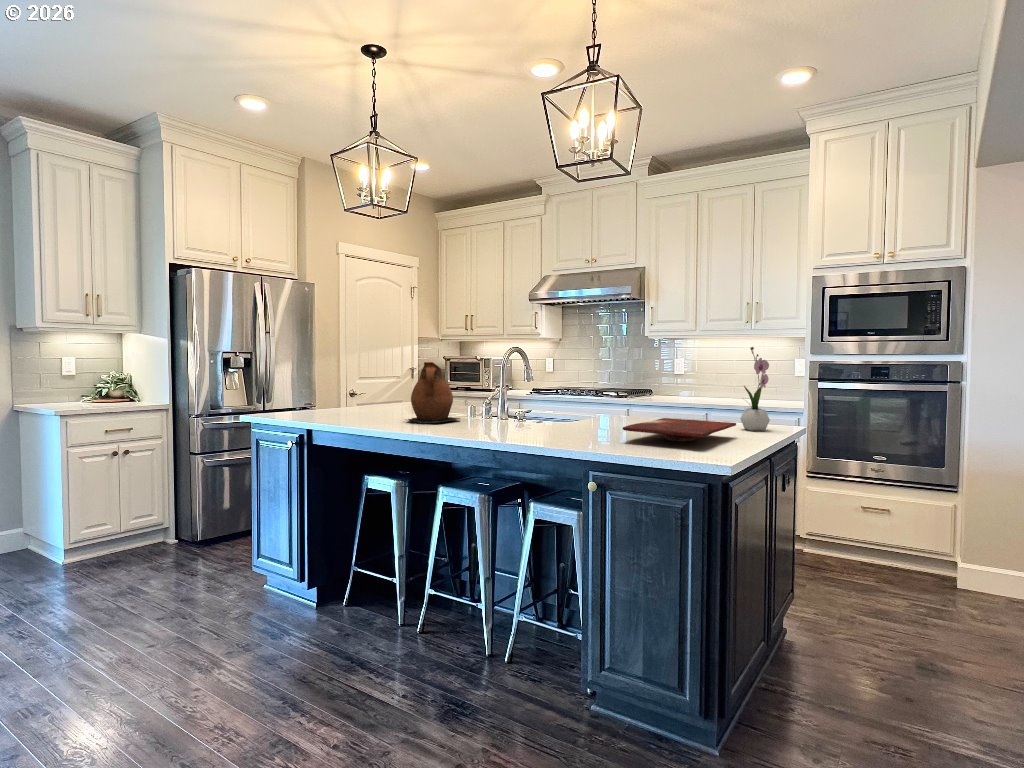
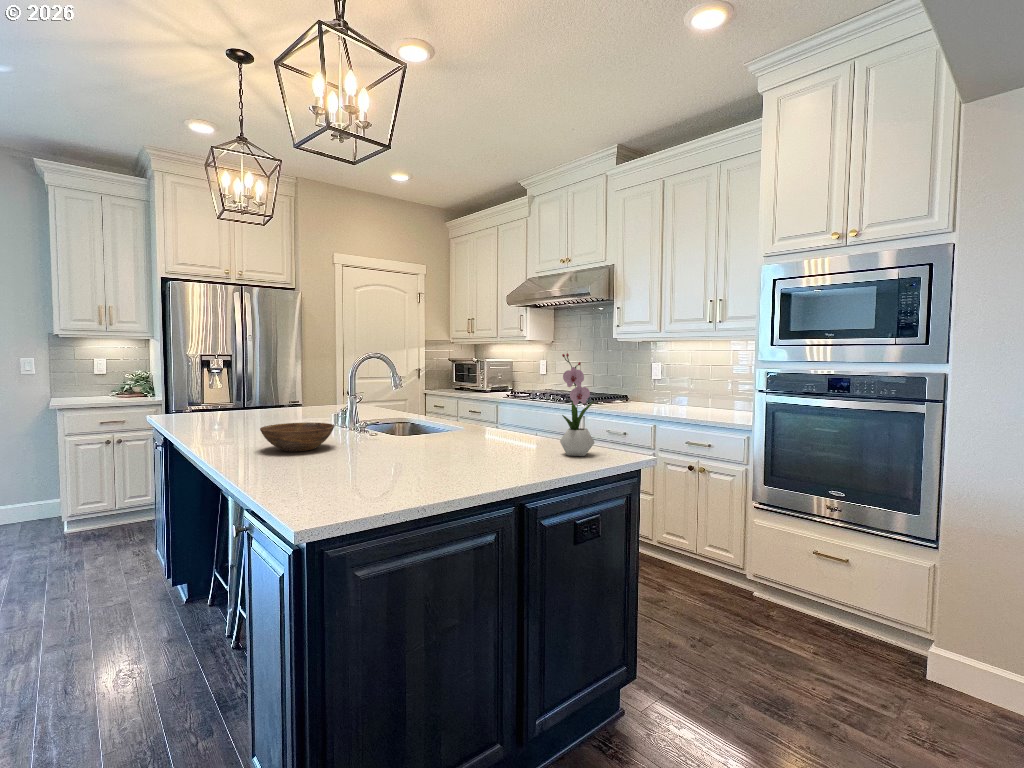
ceramic pitcher: present [408,362,460,423] -> none [258,367,316,429]
bowl: none [491,412,555,438] -> present [260,423,334,452]
cutting board: present [623,418,736,441] -> none [361,436,515,465]

